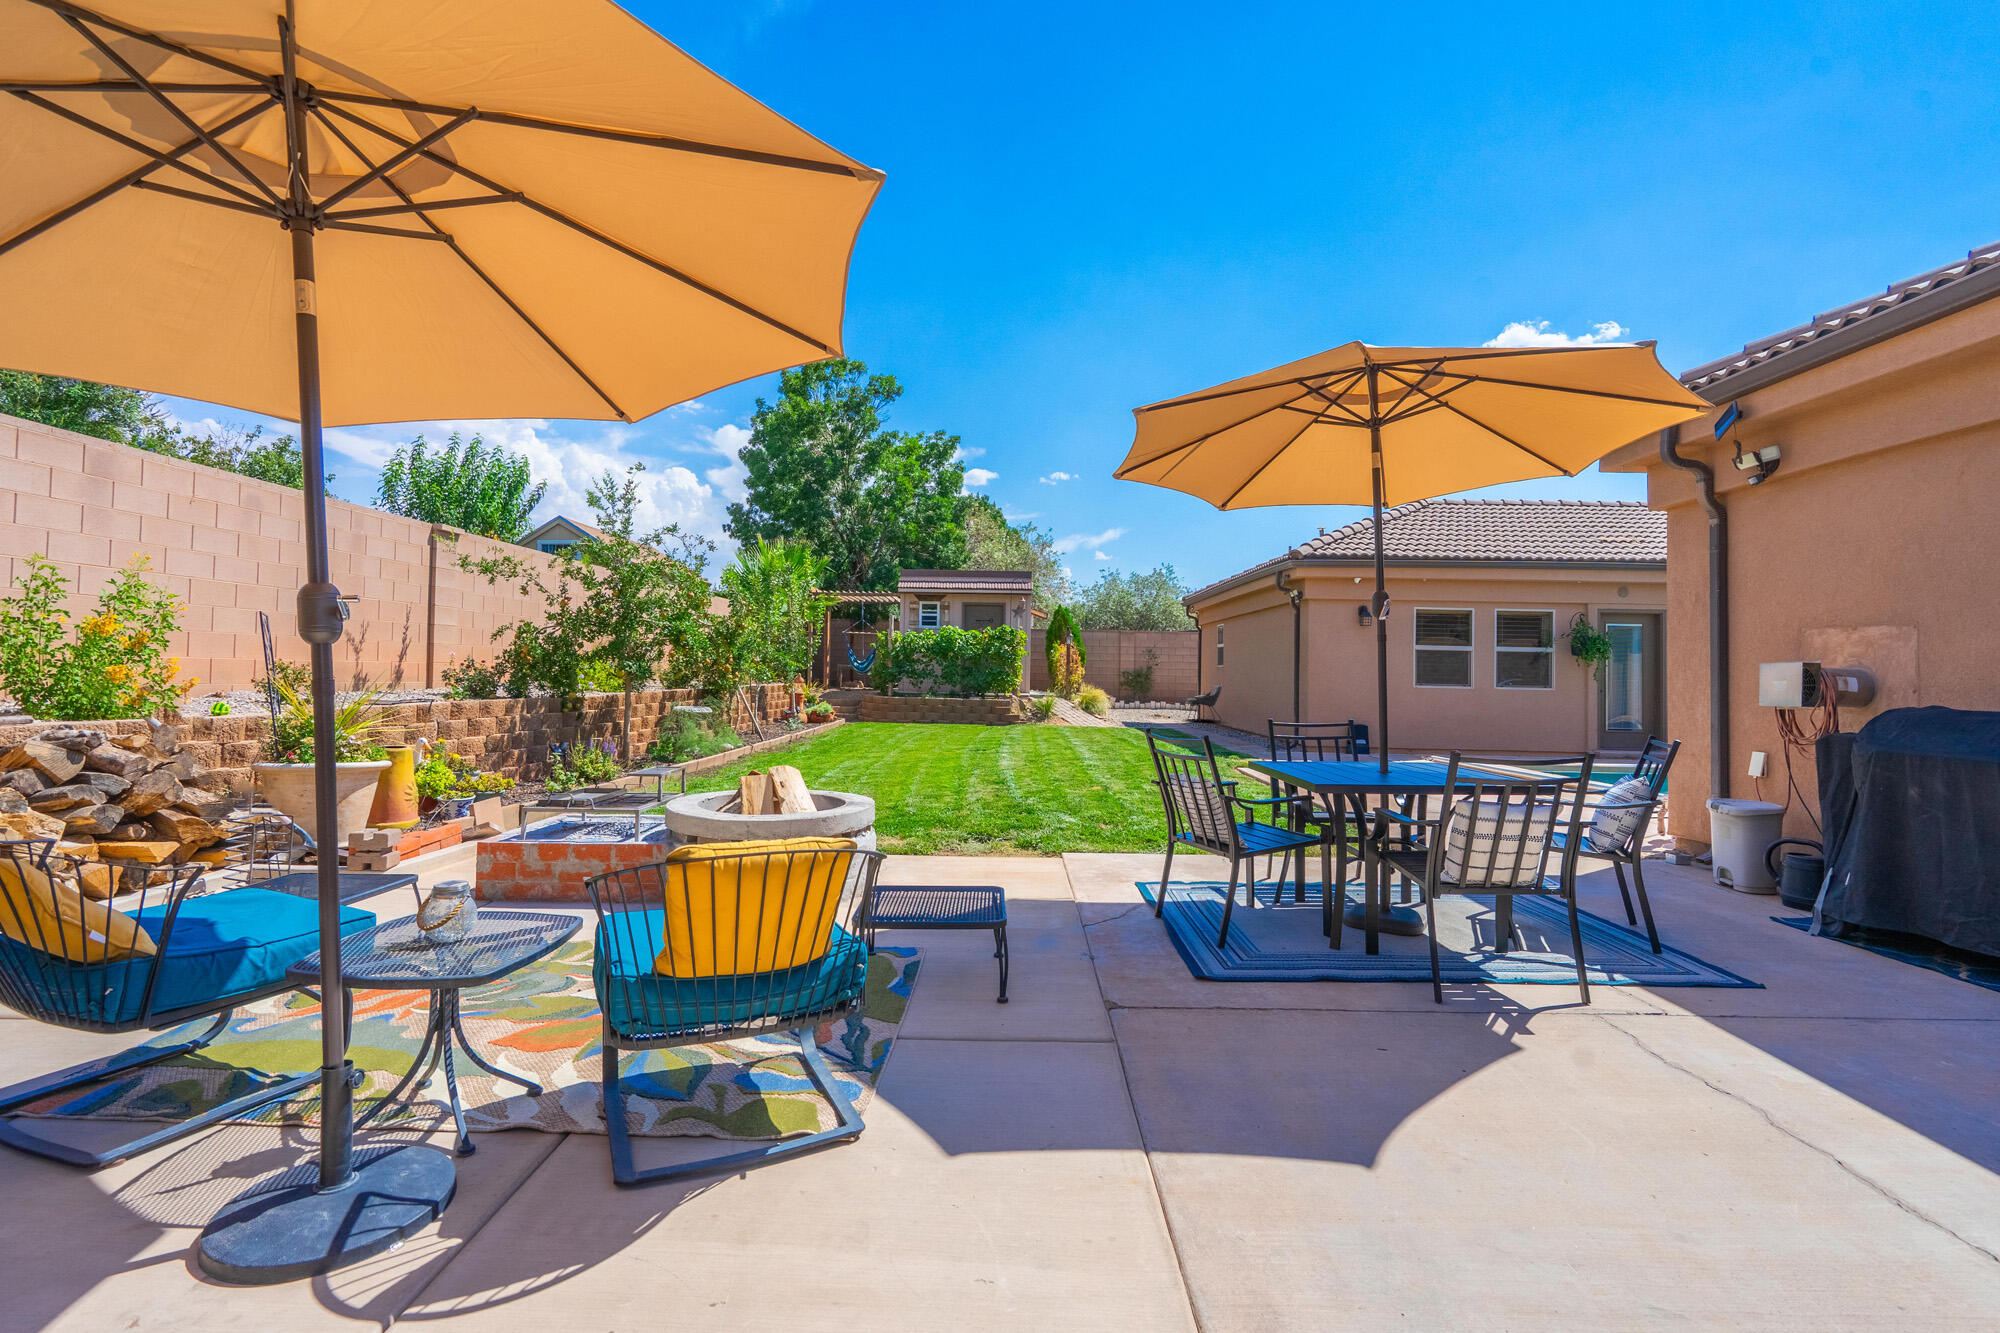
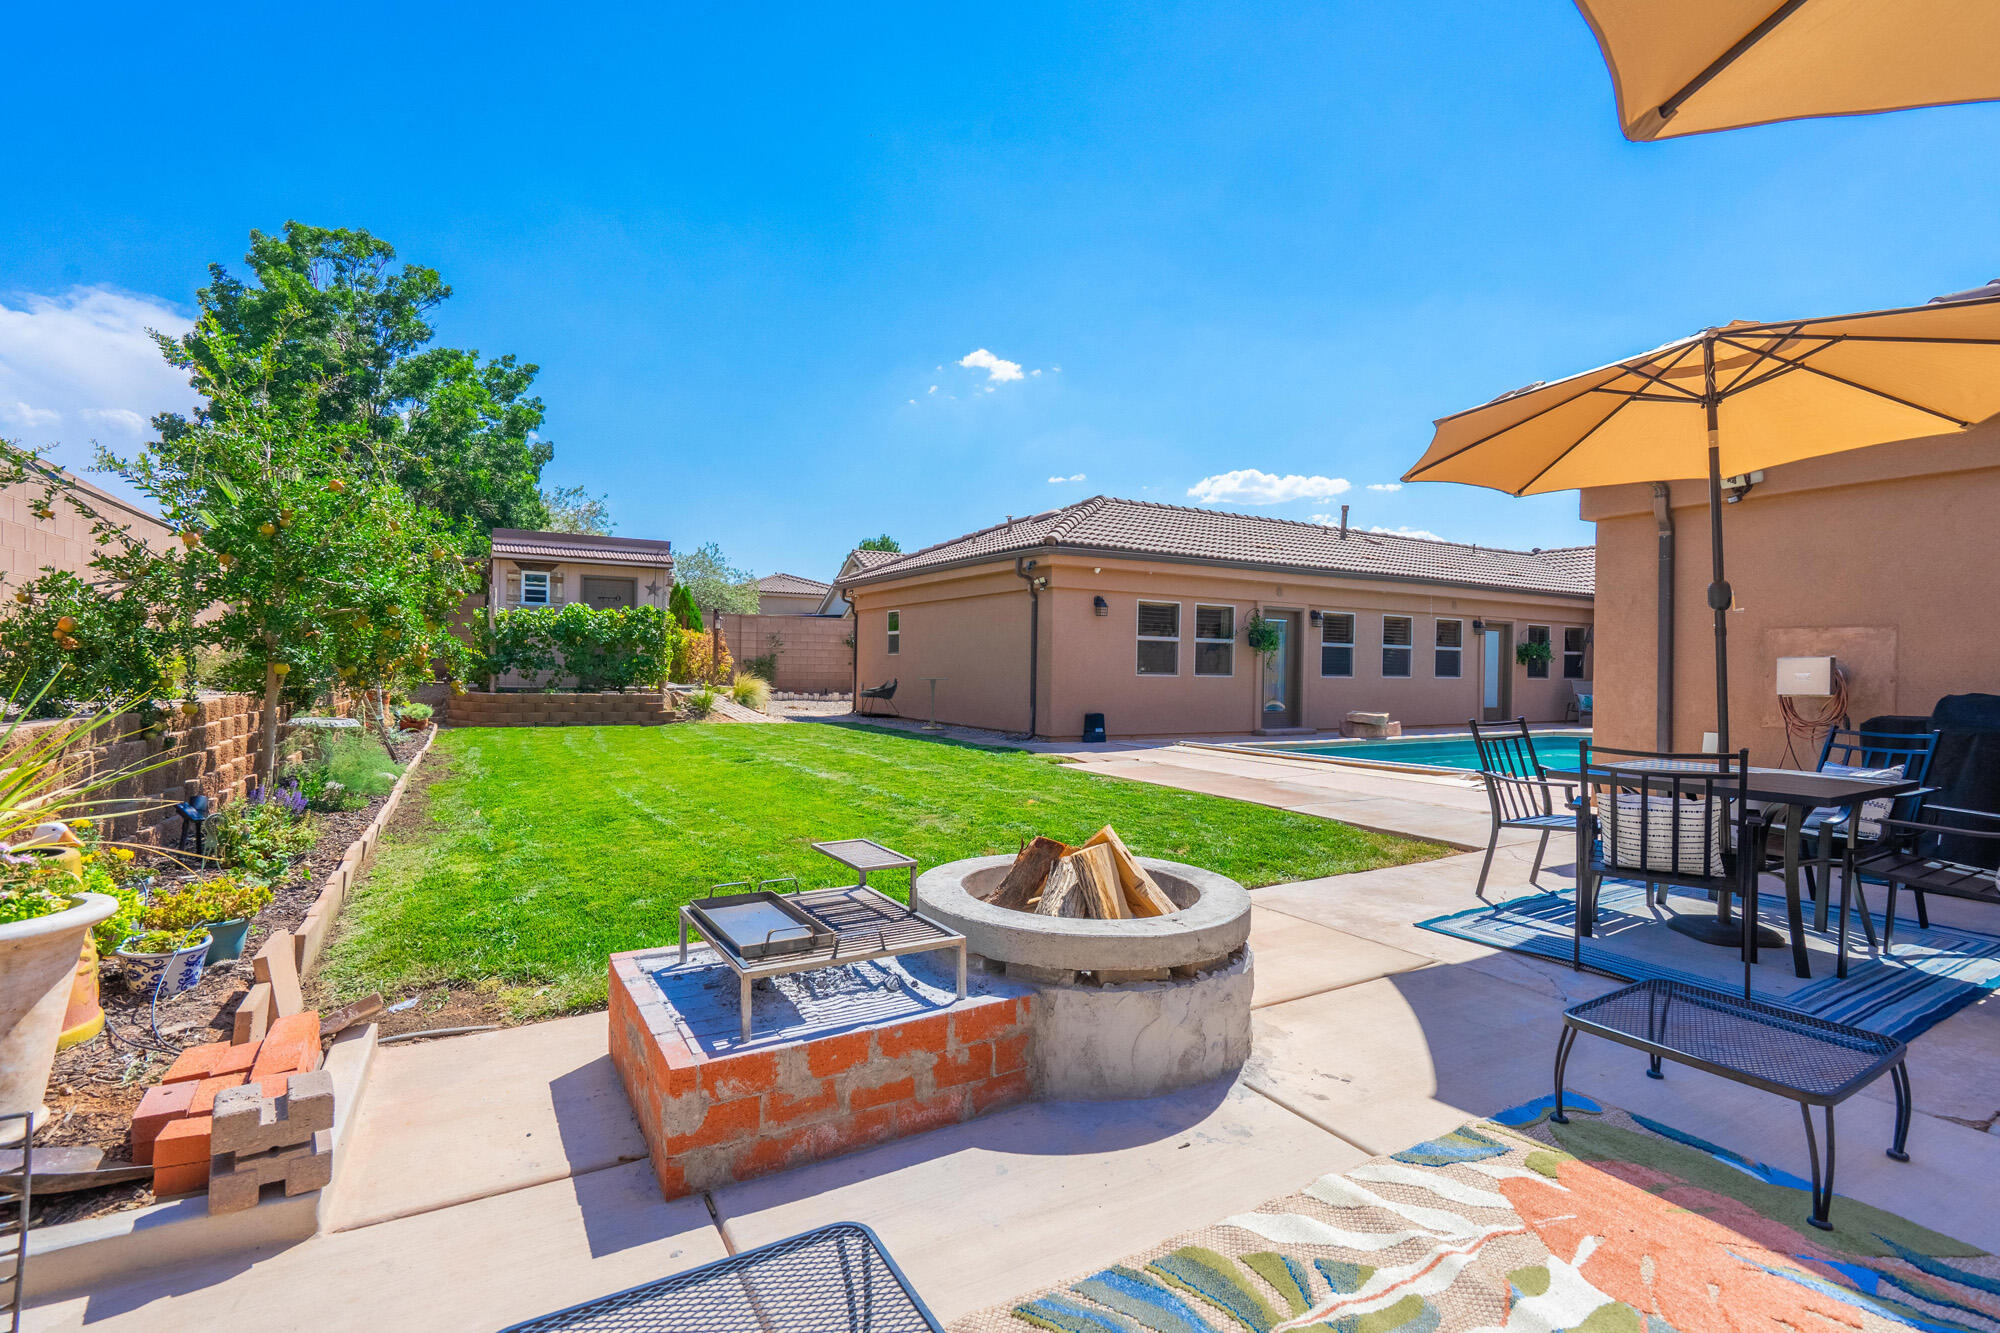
pedestal table: none [1227,686,1258,733] -> present [917,678,949,730]

